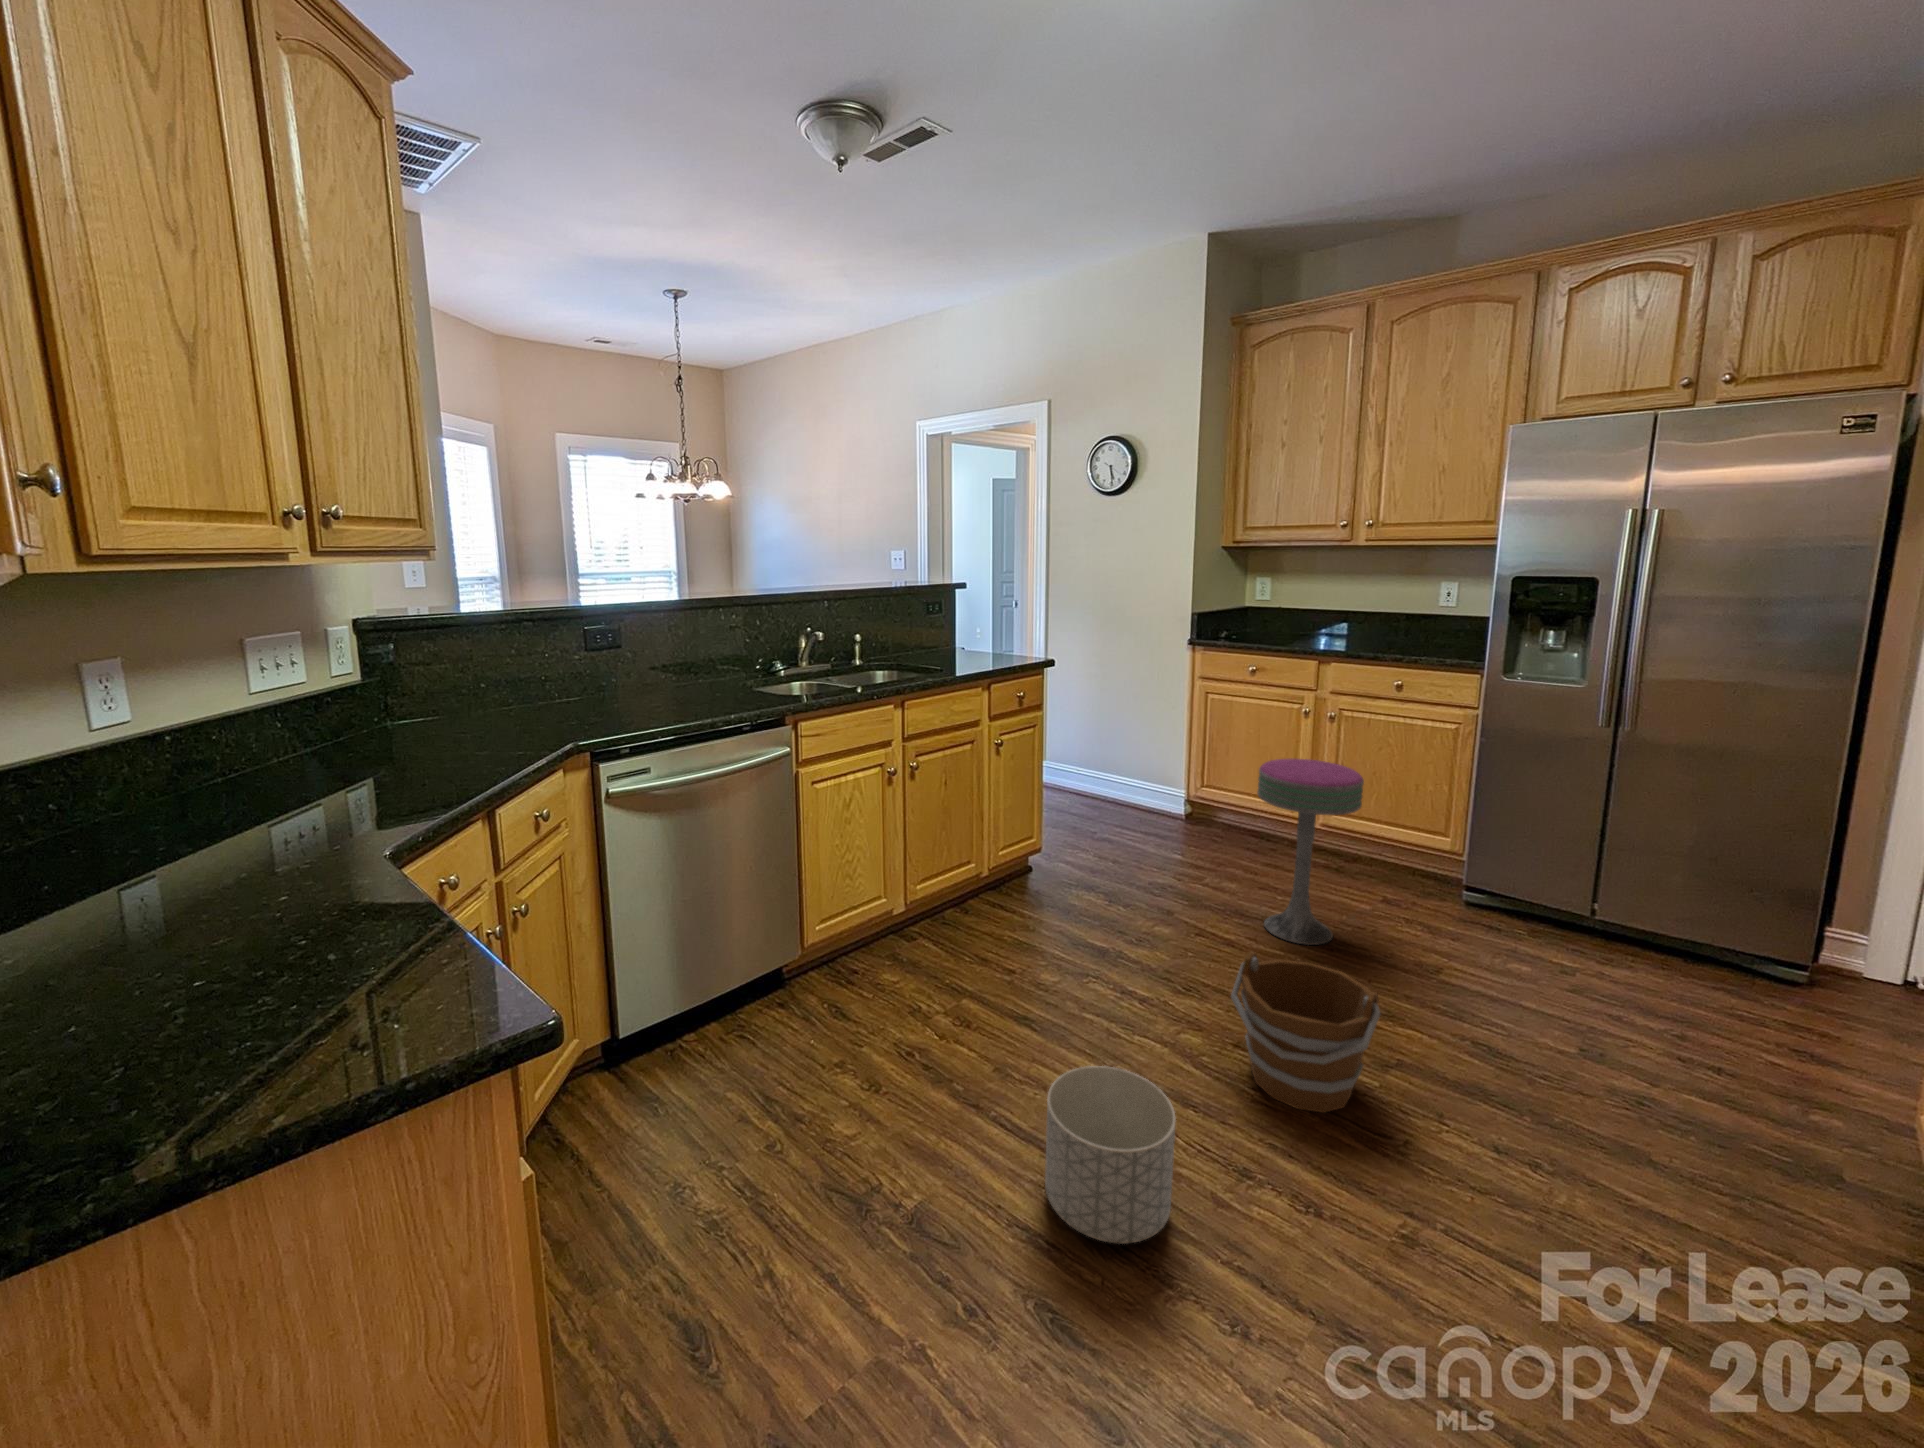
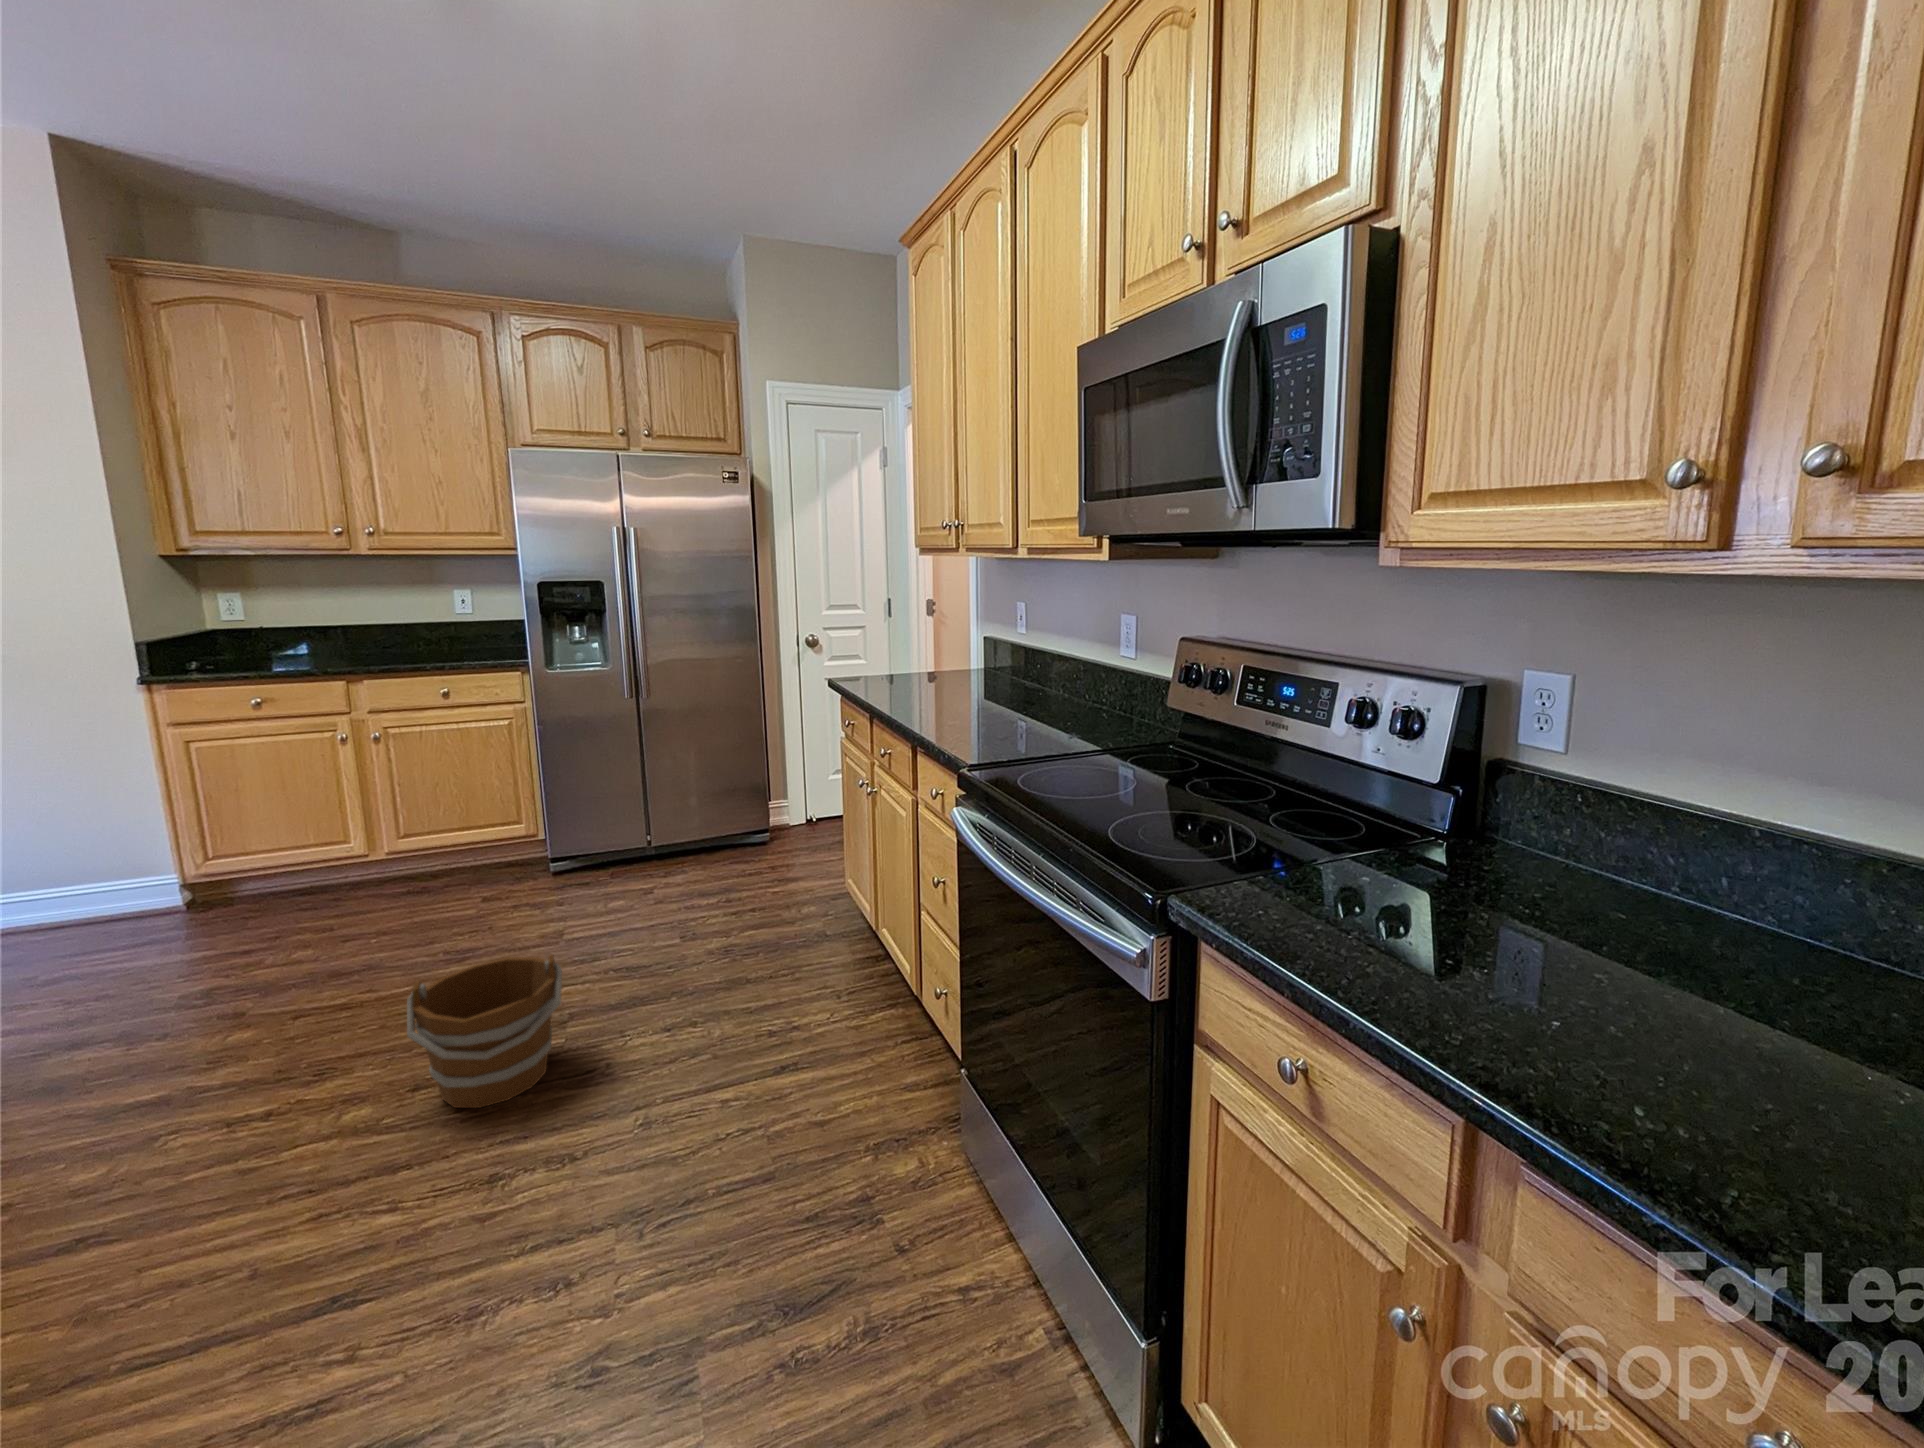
bar stool: present [1257,759,1364,945] -> none [330,778,458,979]
planter: present [1045,1066,1176,1244] -> none [244,1150,447,1377]

